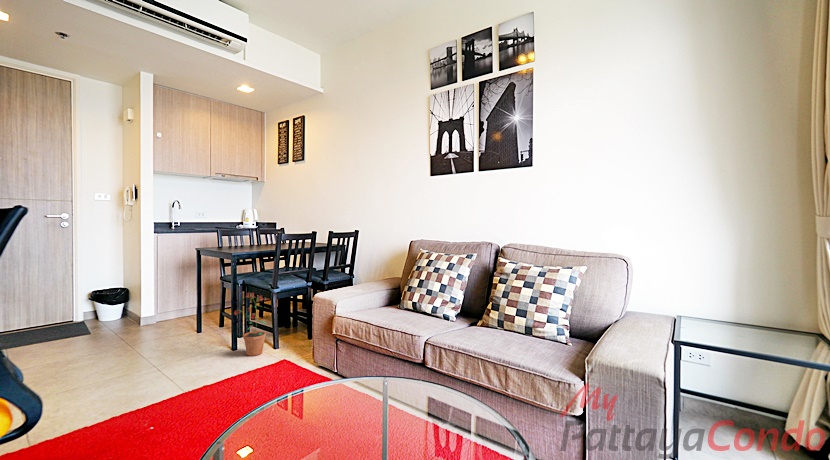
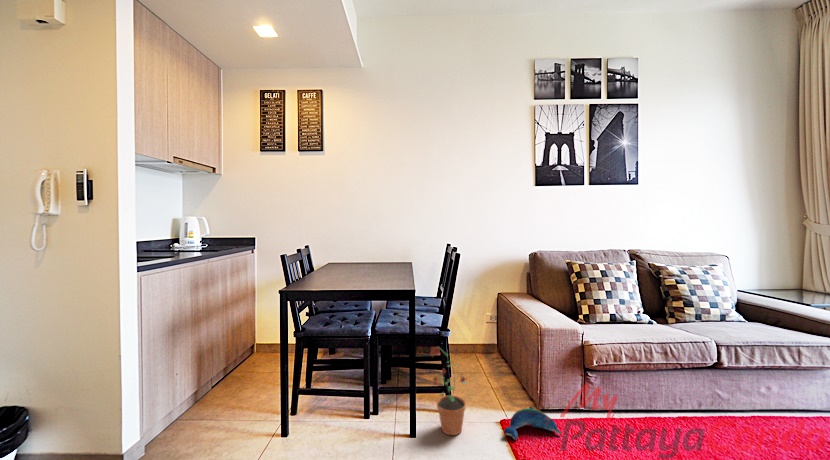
plush toy: none [263,353,297,375] -> present [504,407,561,440]

